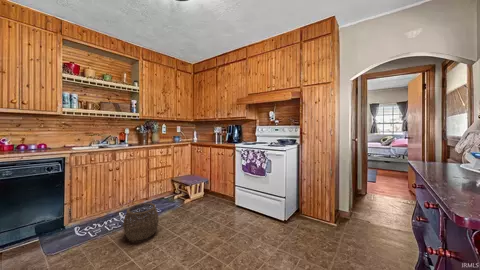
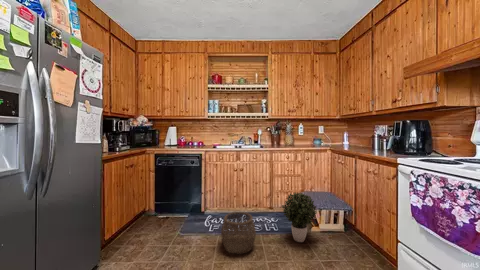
potted plant: none [172,177,198,213] -> present [282,192,317,242]

